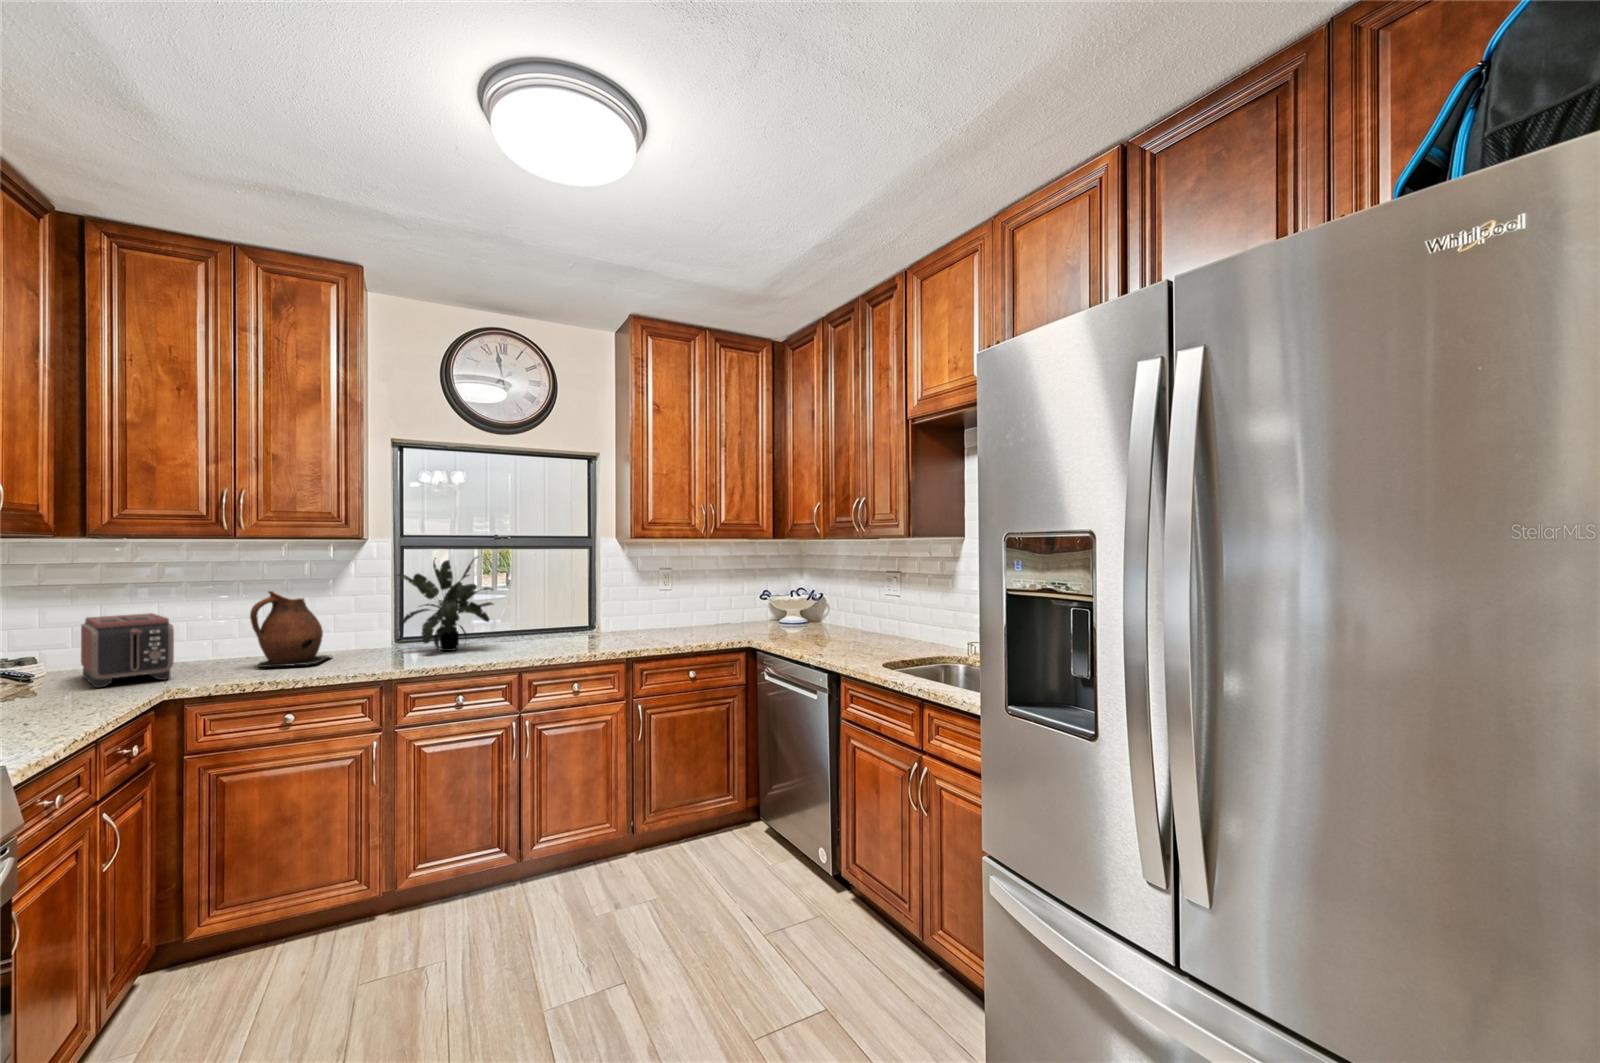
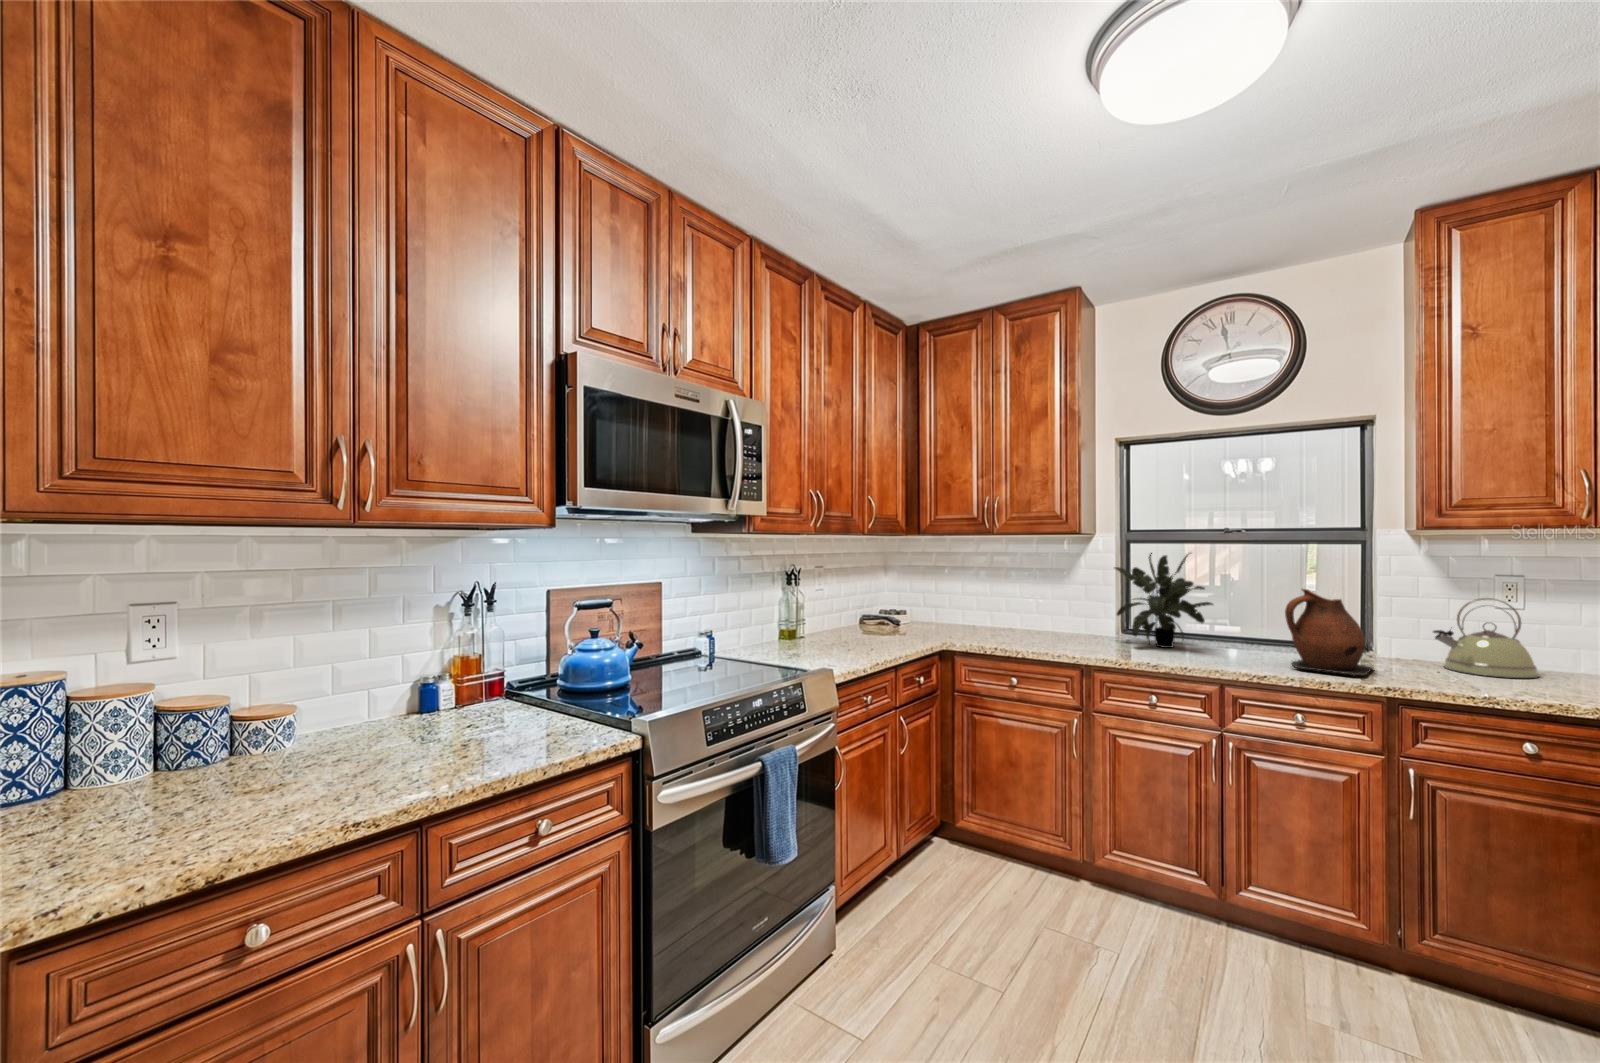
kettle: none [633,583,682,635] -> present [1433,598,1539,678]
ceramic pitcher: present [250,591,330,667] -> present [1285,589,1374,676]
toaster: present [81,613,174,688] -> none [914,587,957,635]

